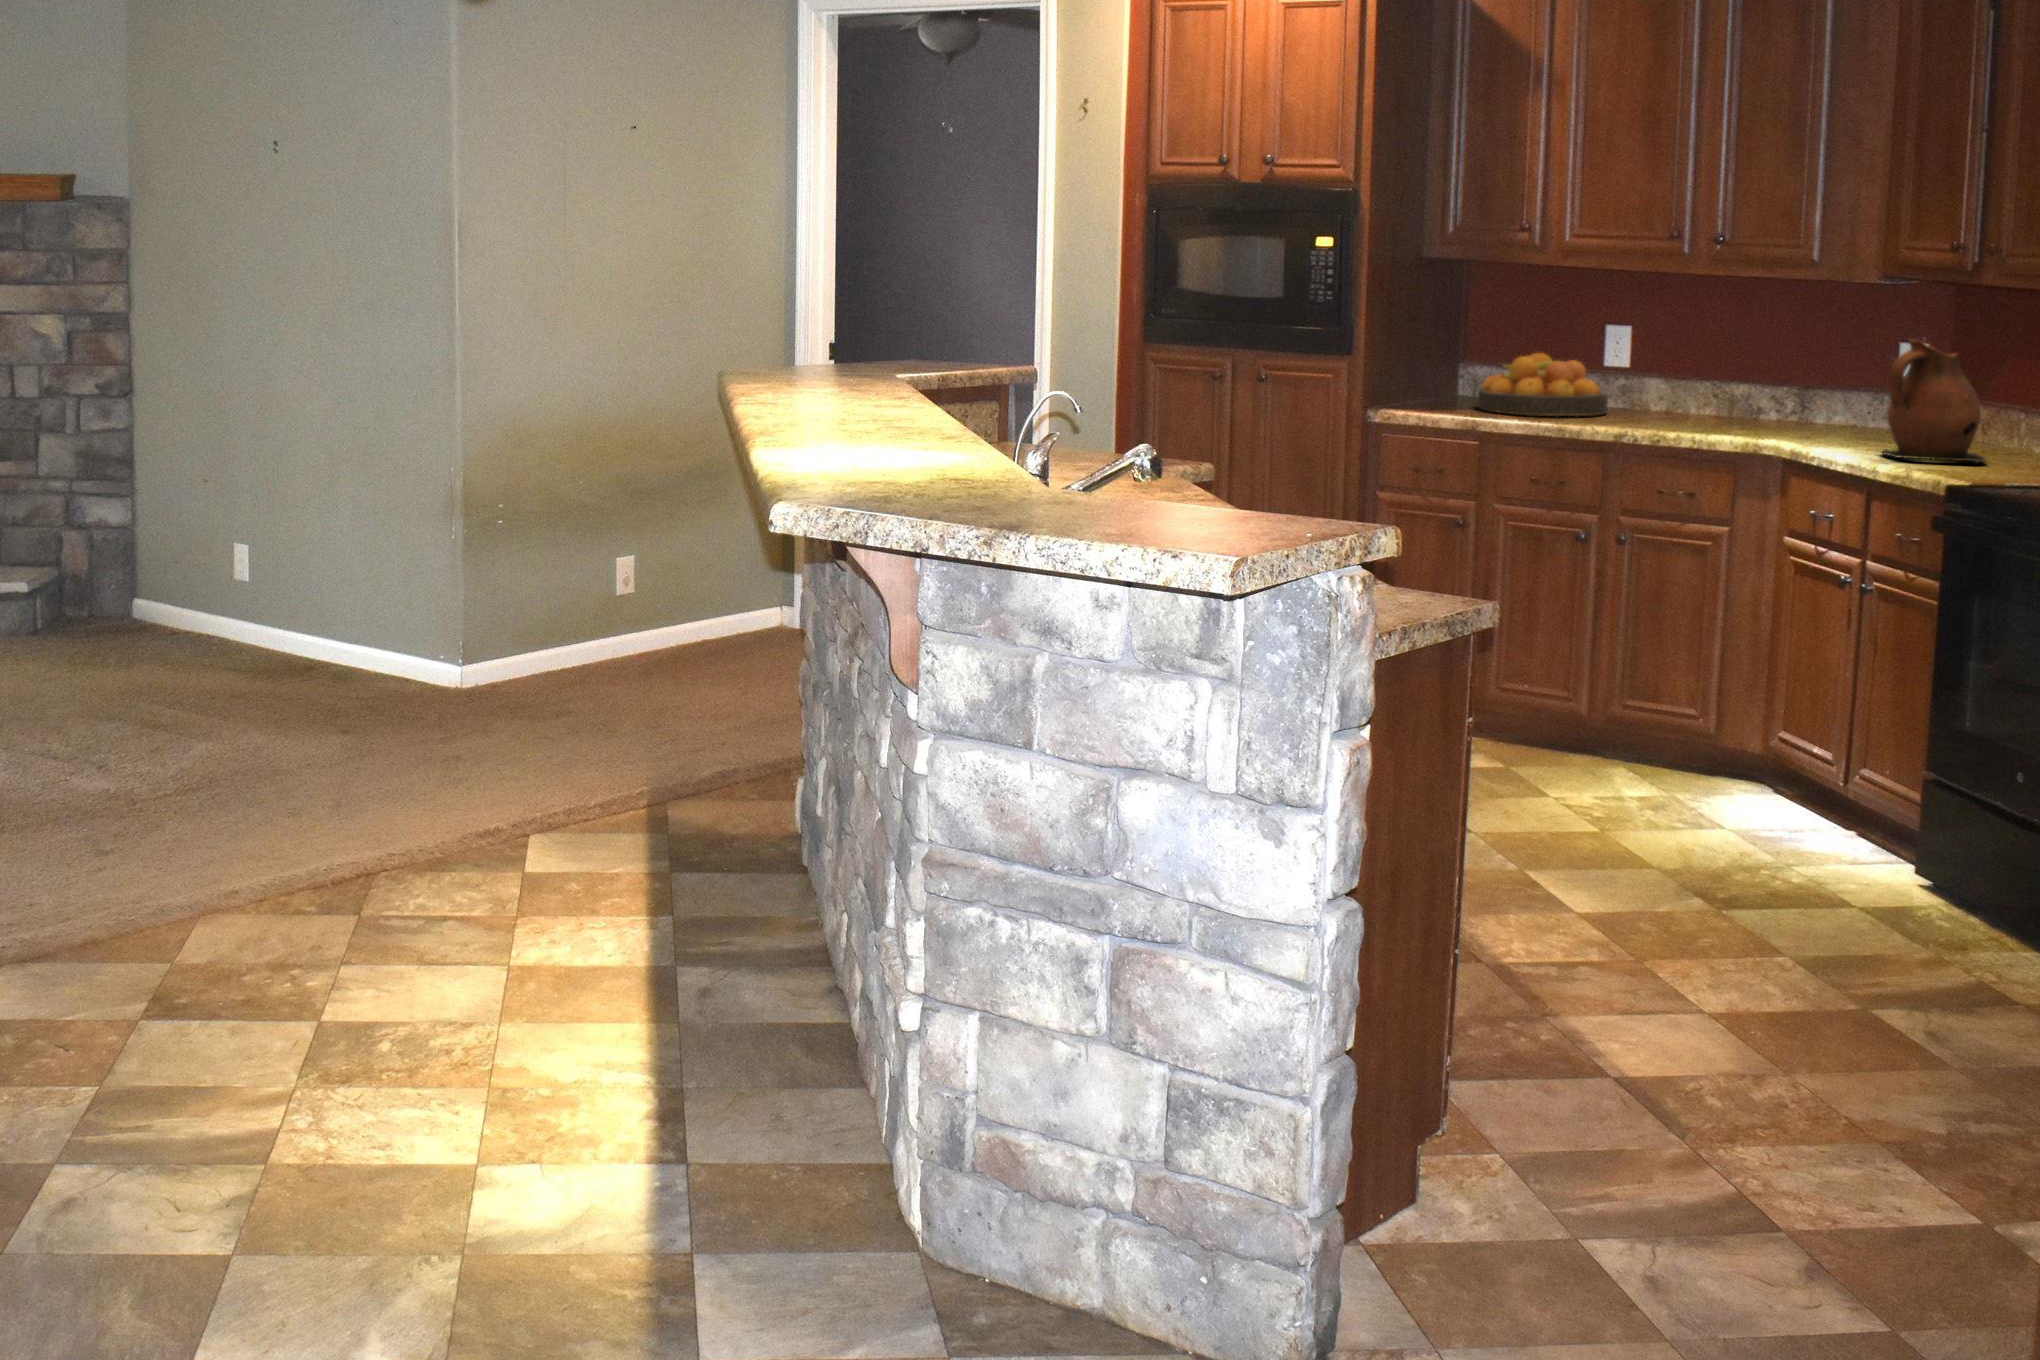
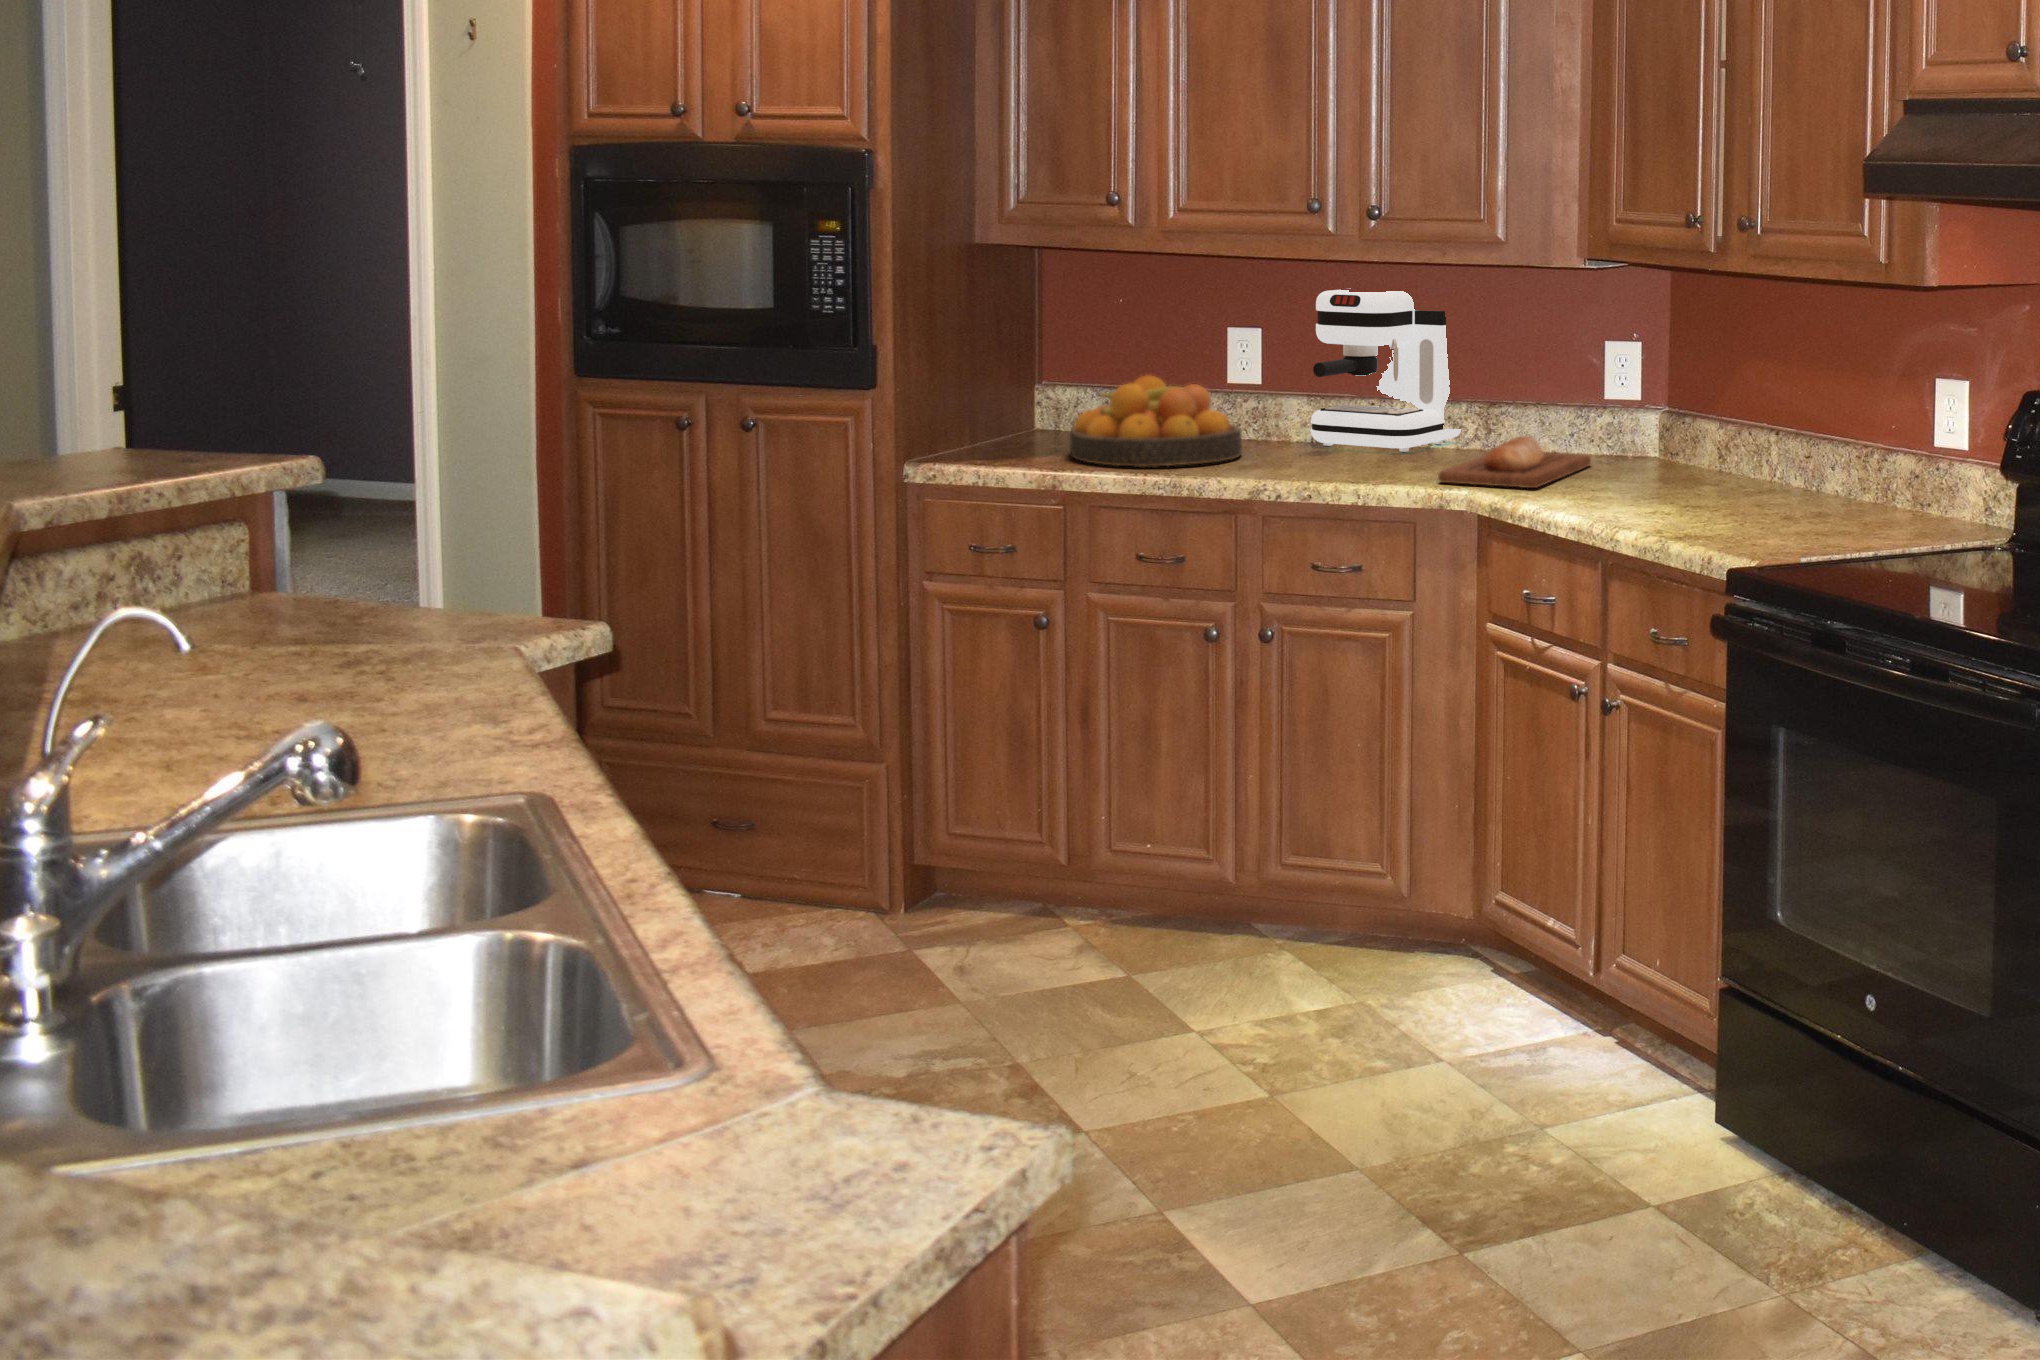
coffee maker: none [1664,294,1795,418] -> present [1311,290,1461,452]
ceramic pitcher: present [1882,340,1986,463] -> none [1595,354,1735,518]
bread loaf: none [1756,407,1891,441] -> present [1438,436,1591,488]

